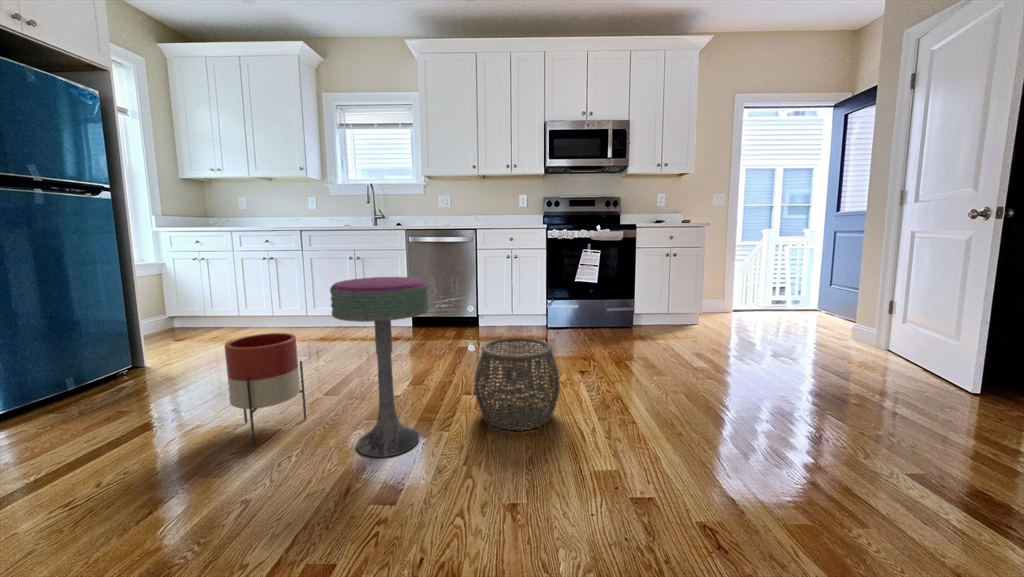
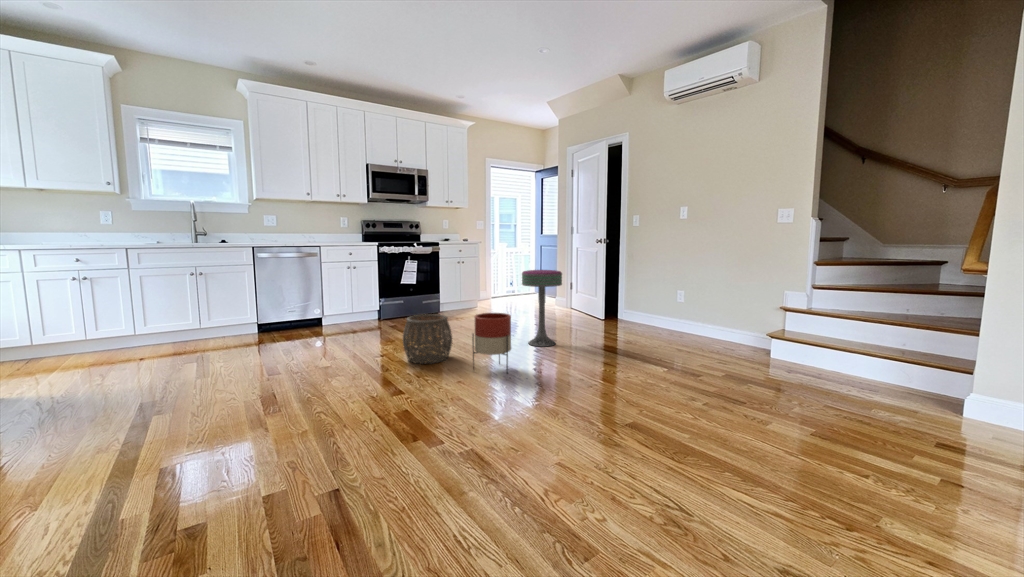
bar stool: present [330,277,429,457] -> present [522,270,562,347]
planter: present [225,333,306,445] -> present [472,313,511,373]

